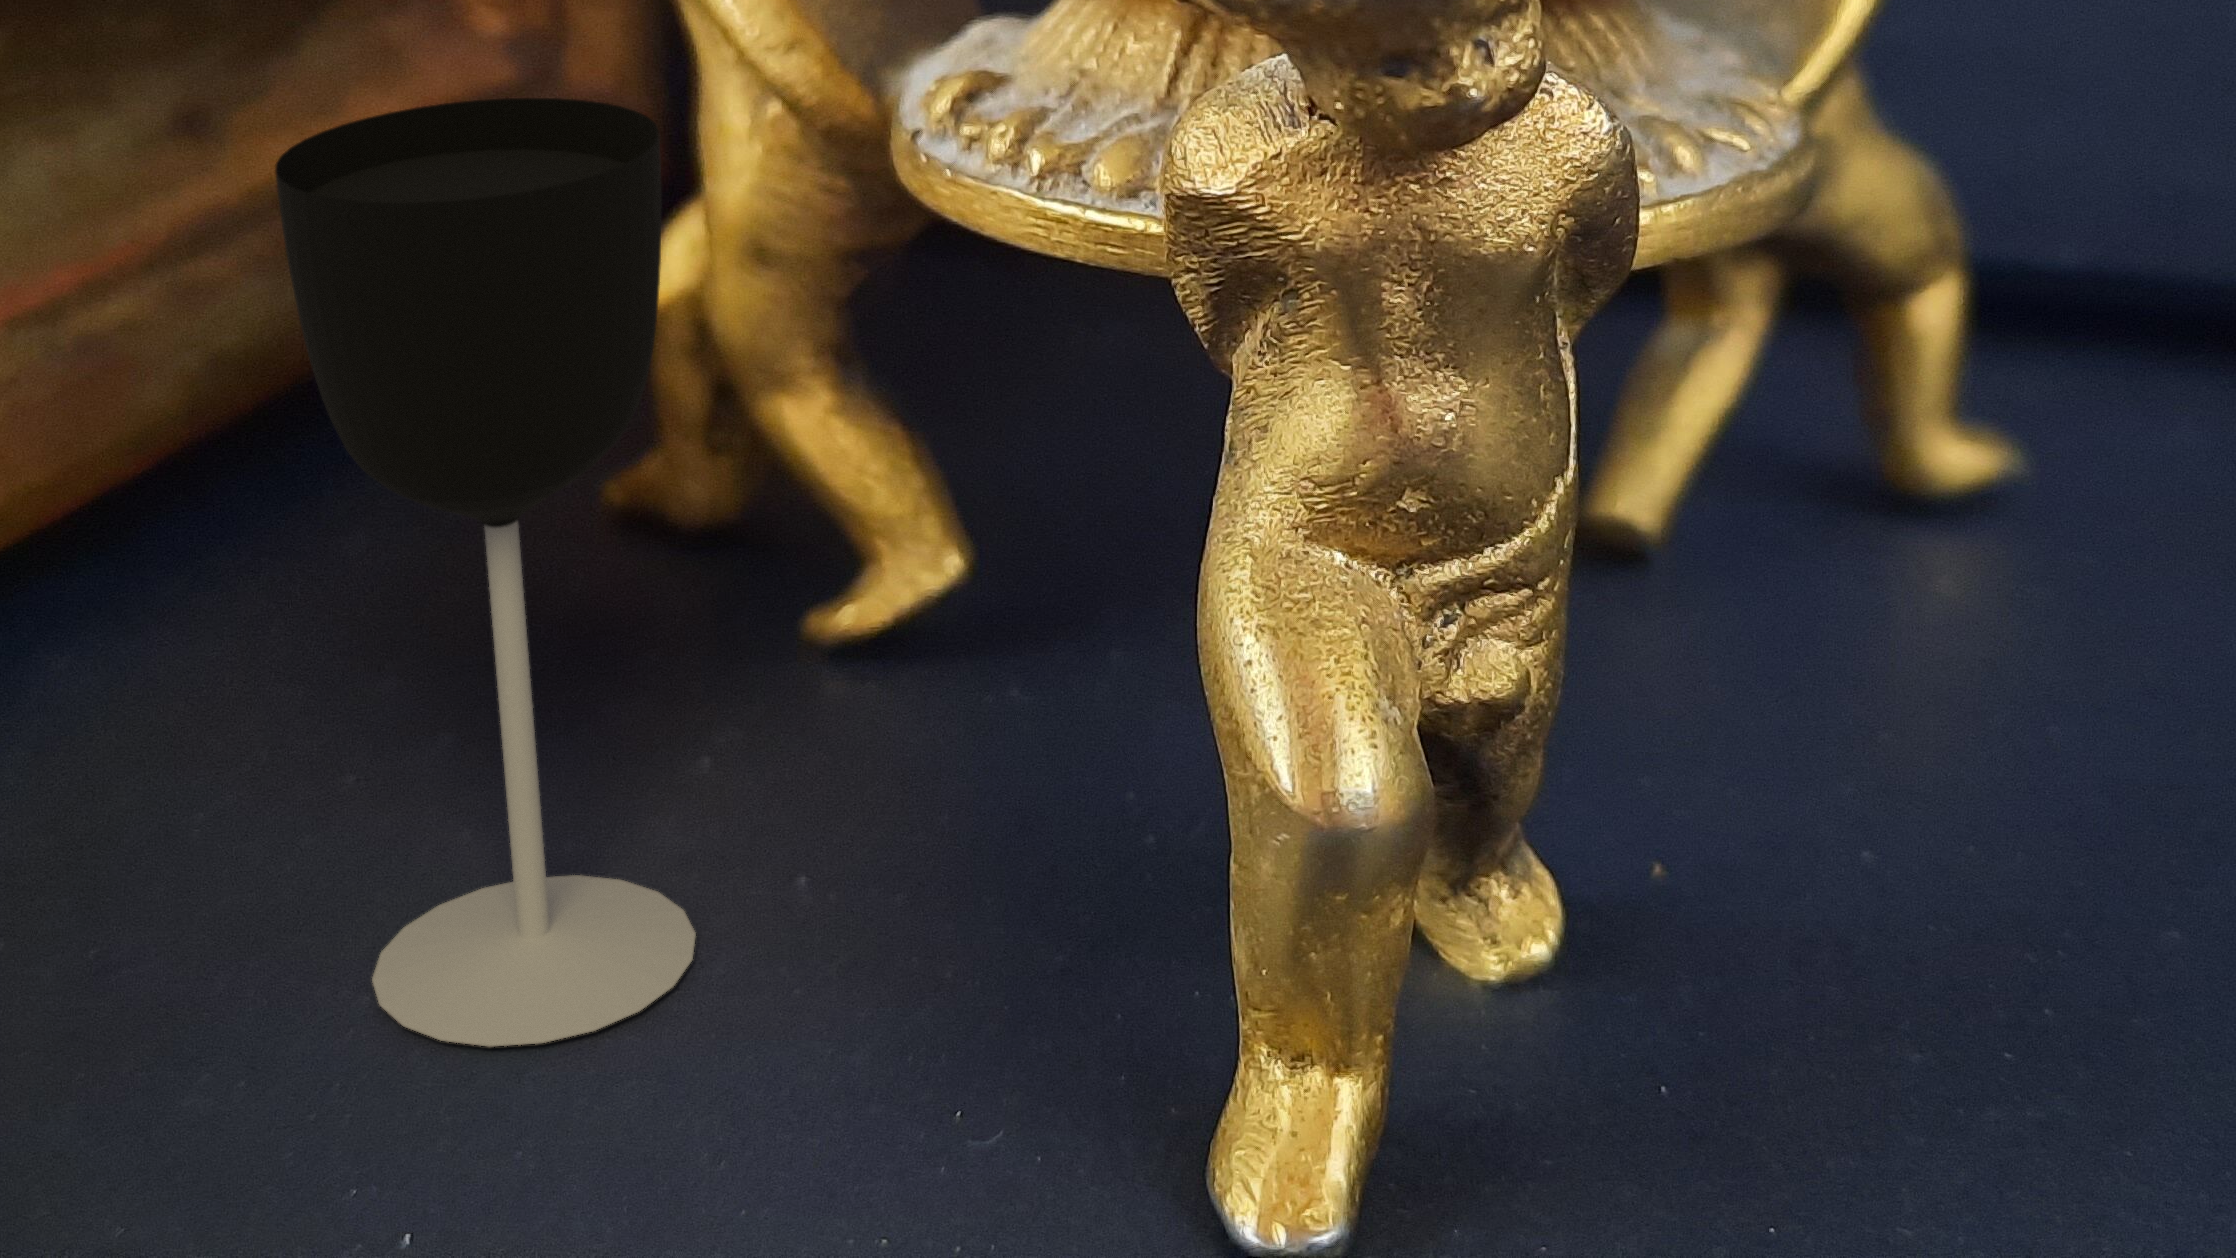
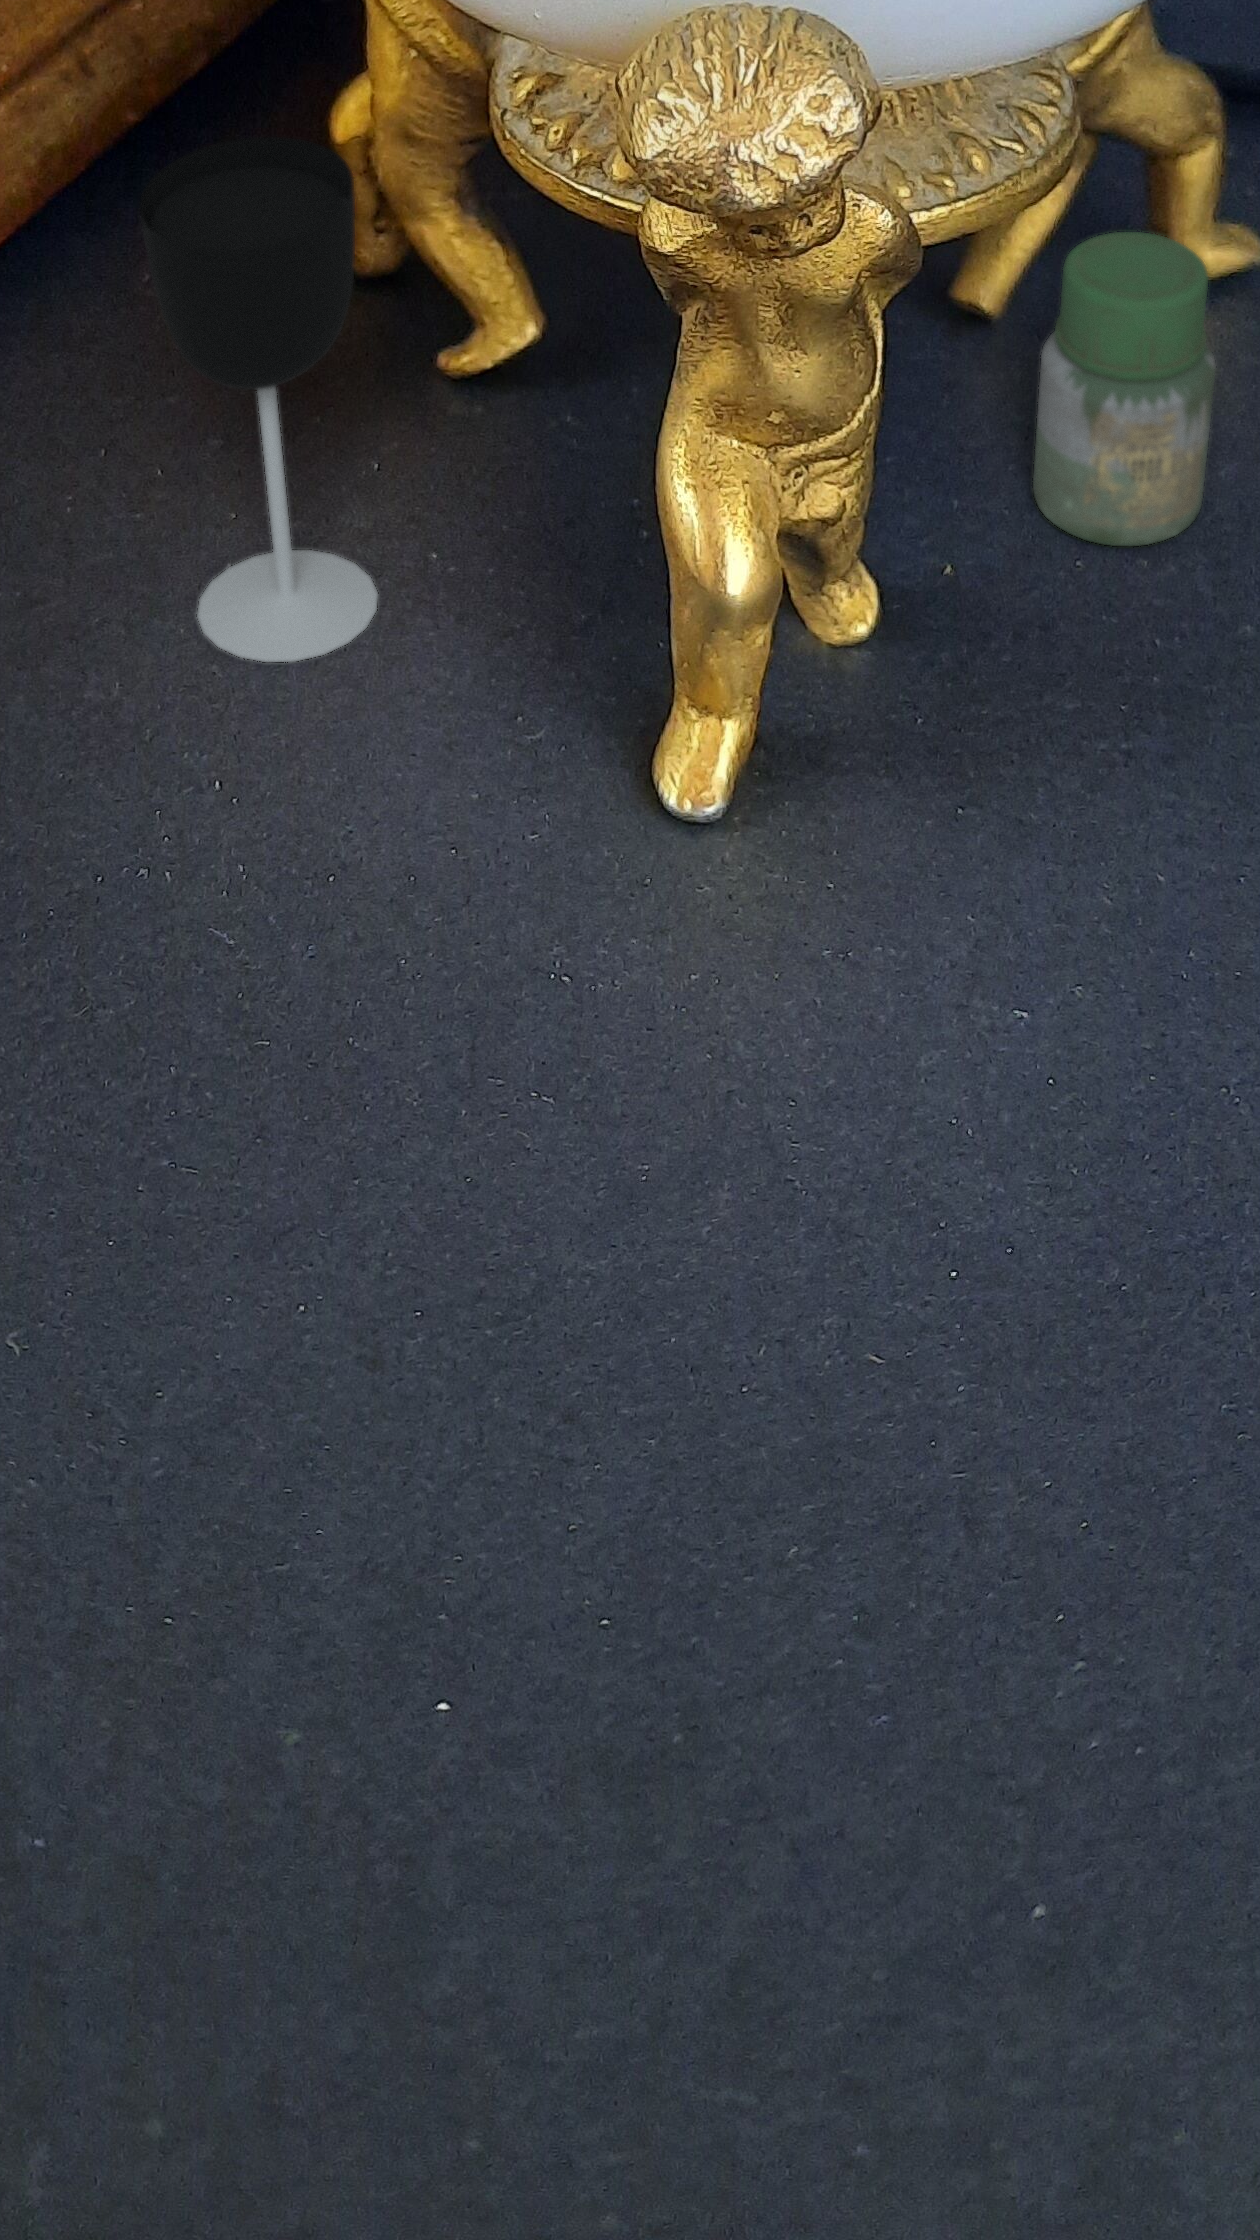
jar: none [1773,307,2071,824] -> present [1033,232,1216,546]

